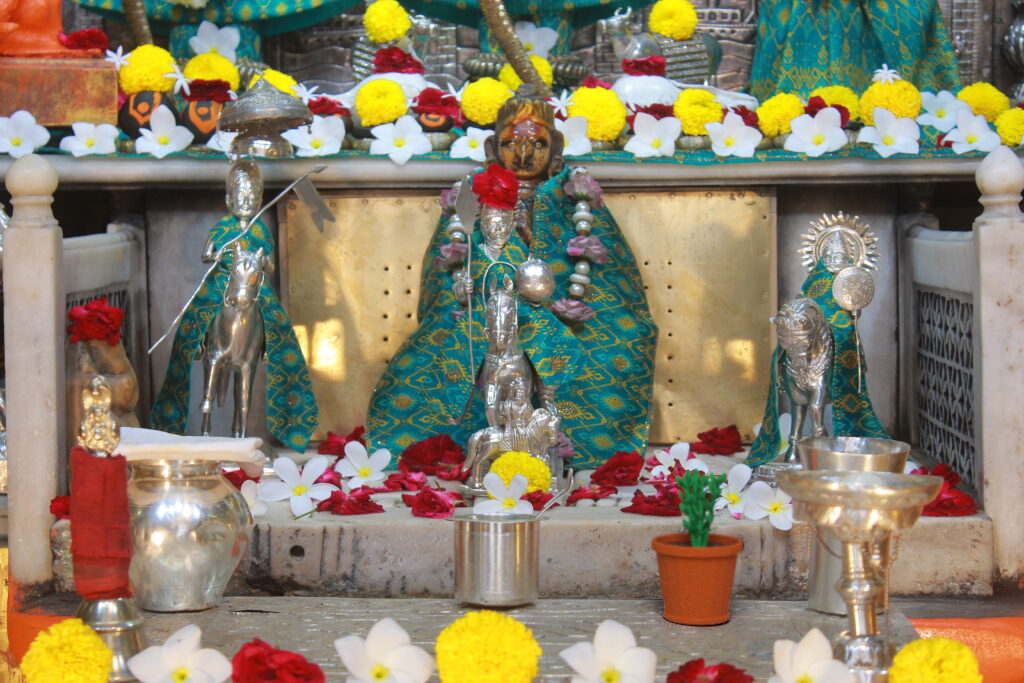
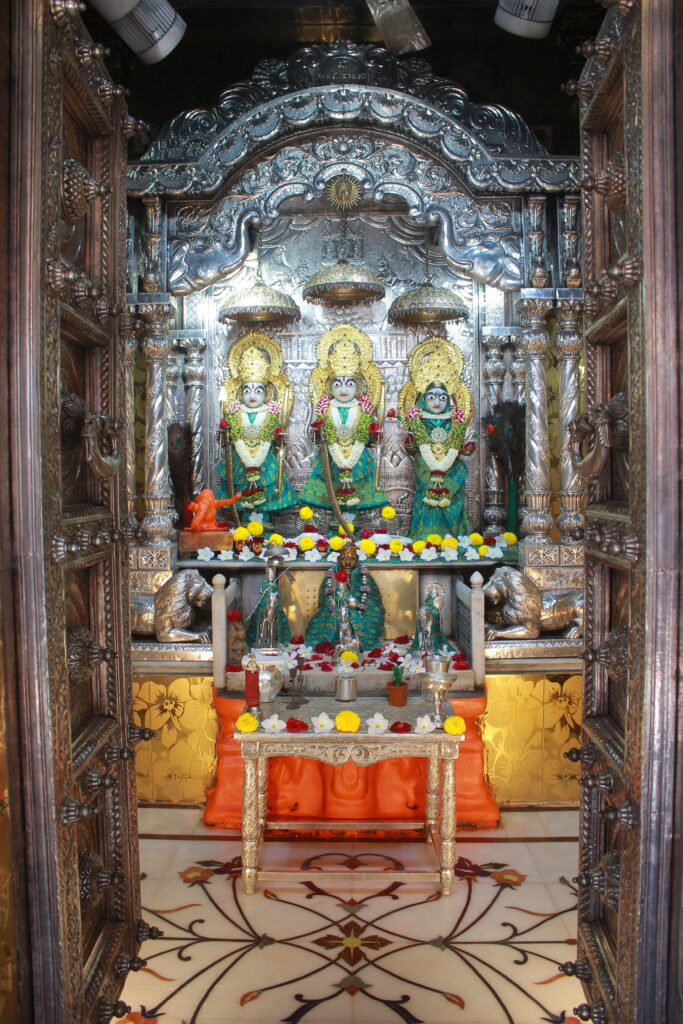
candlestick: none [248,436,348,631] -> present [286,657,309,709]

